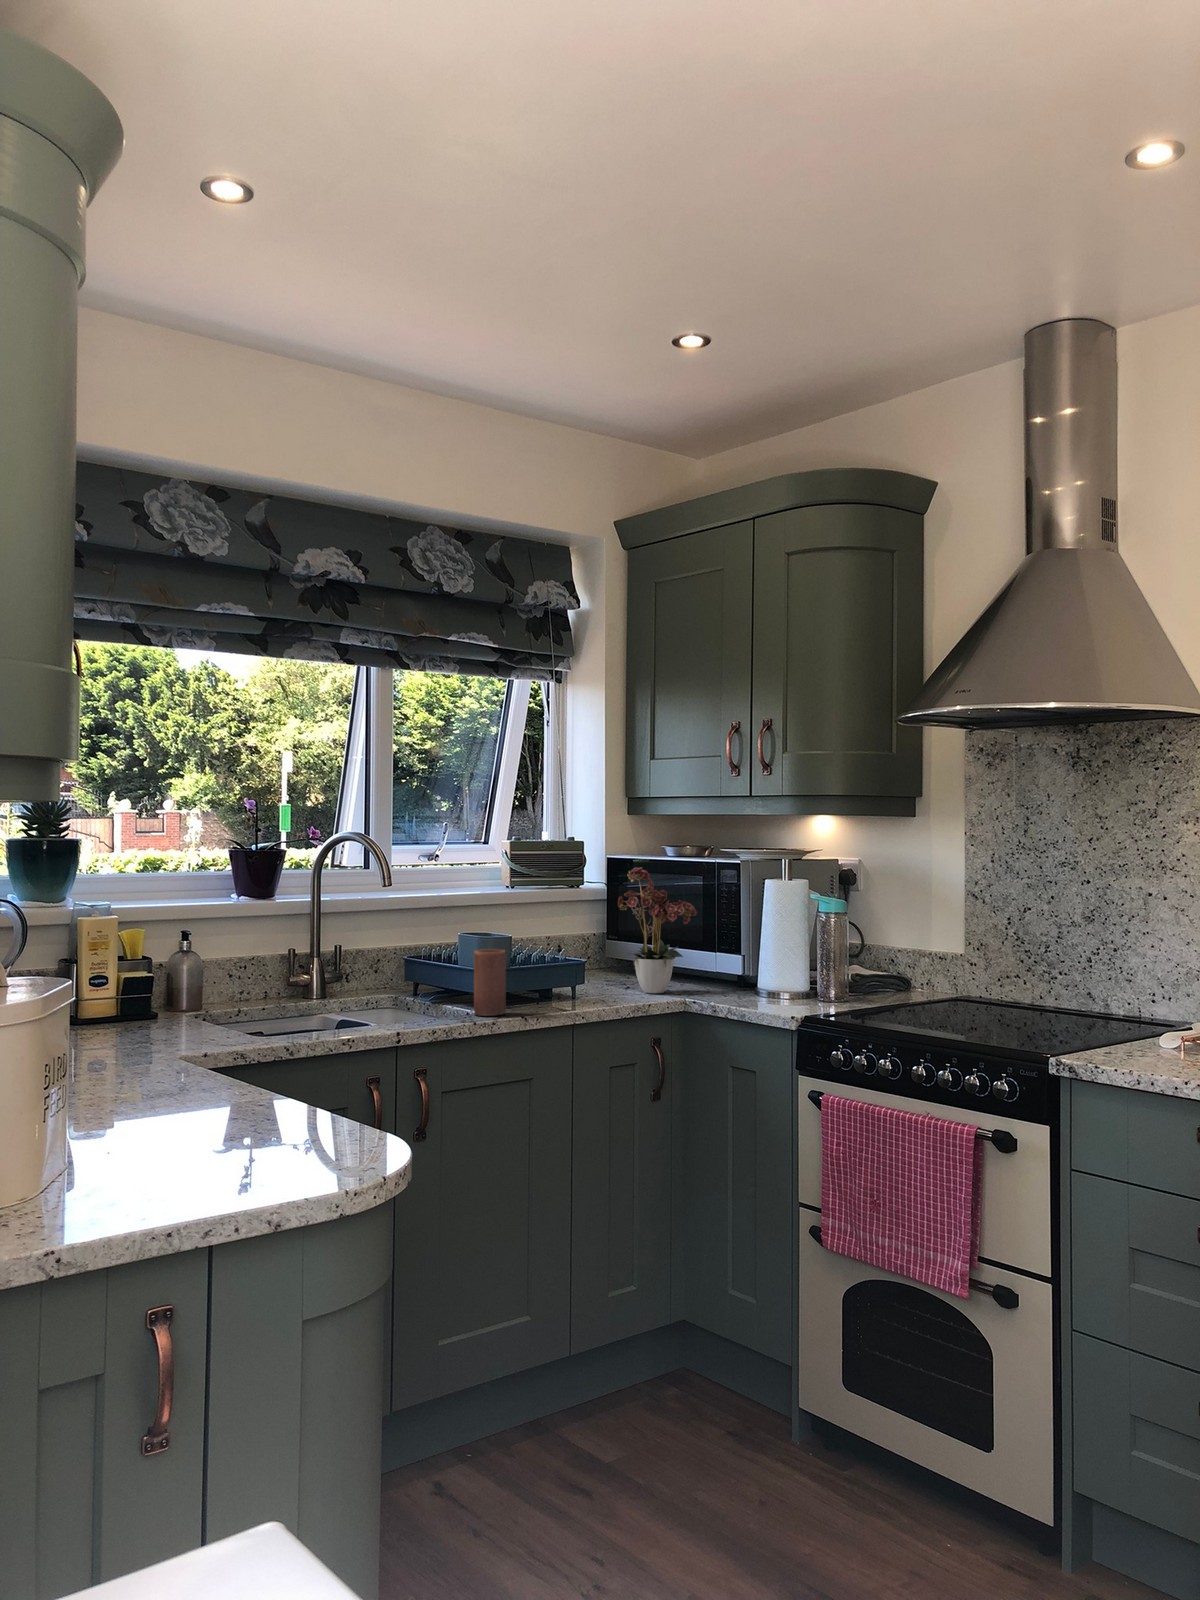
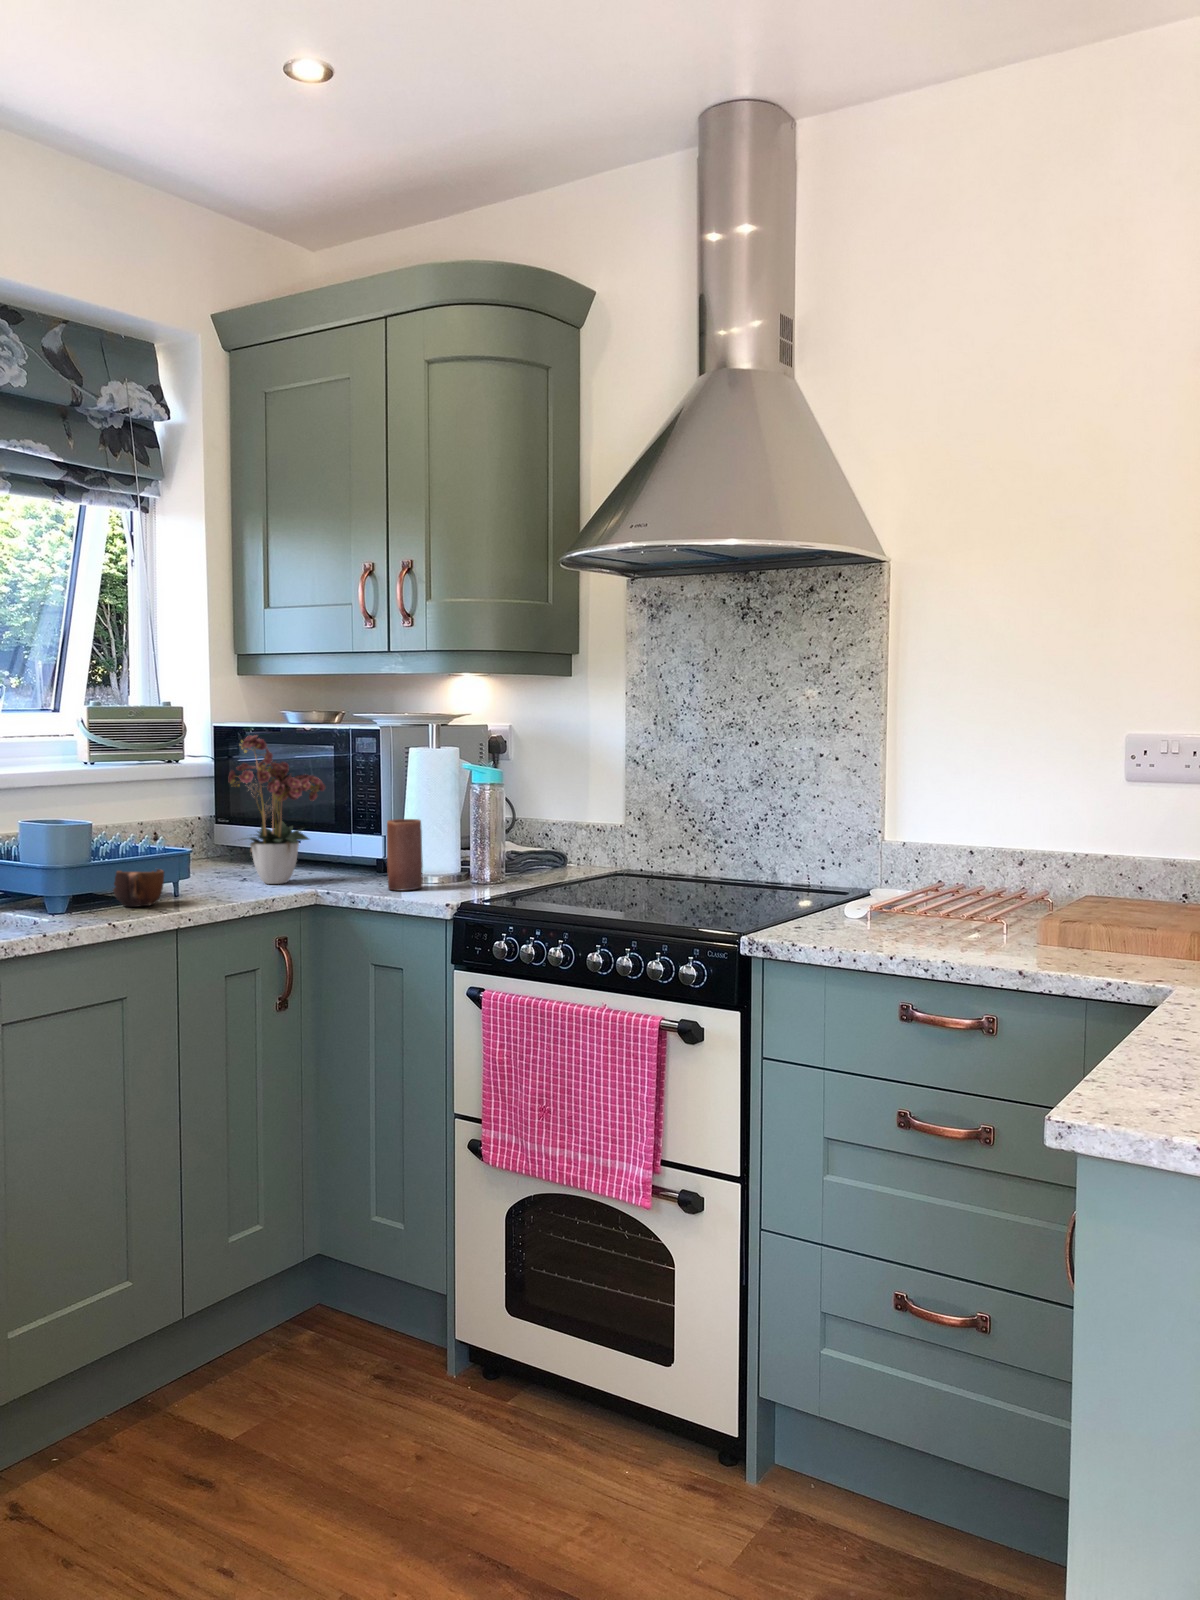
candle: present [474,949,506,1016] -> present [387,819,423,891]
mug: none [524,974,565,1006] -> present [113,869,164,907]

